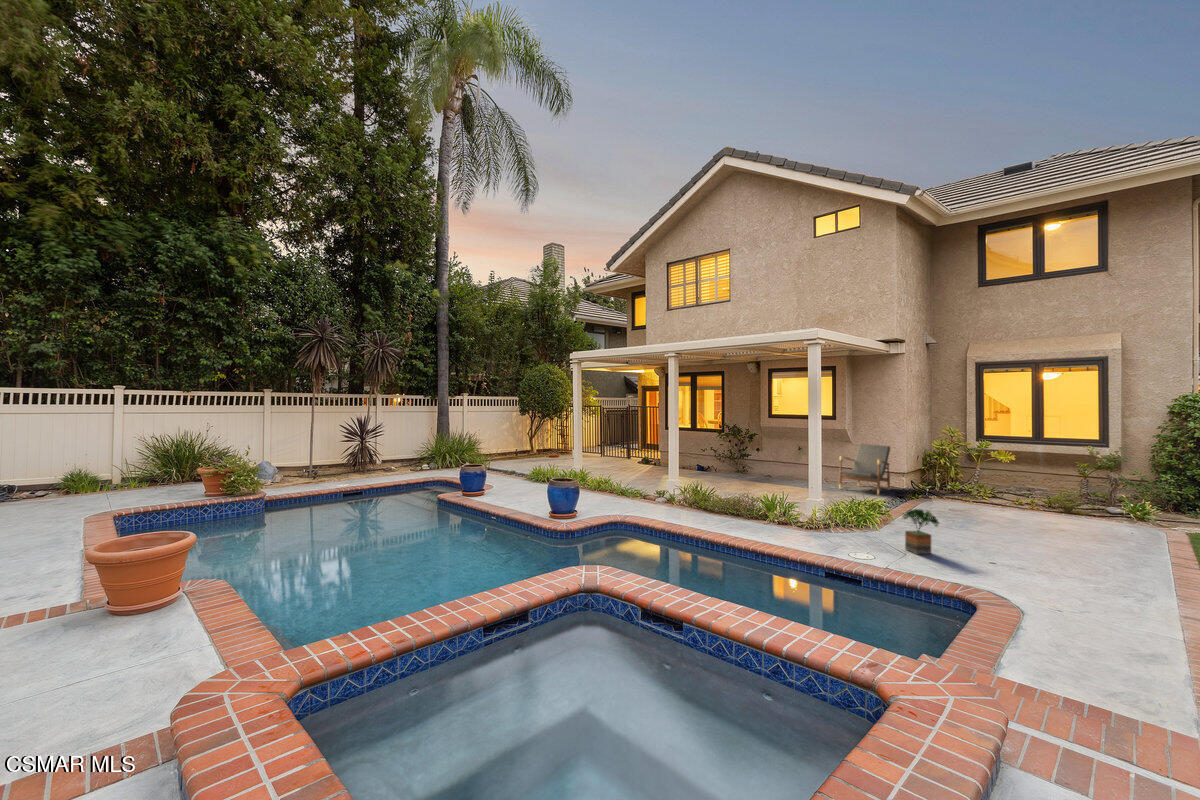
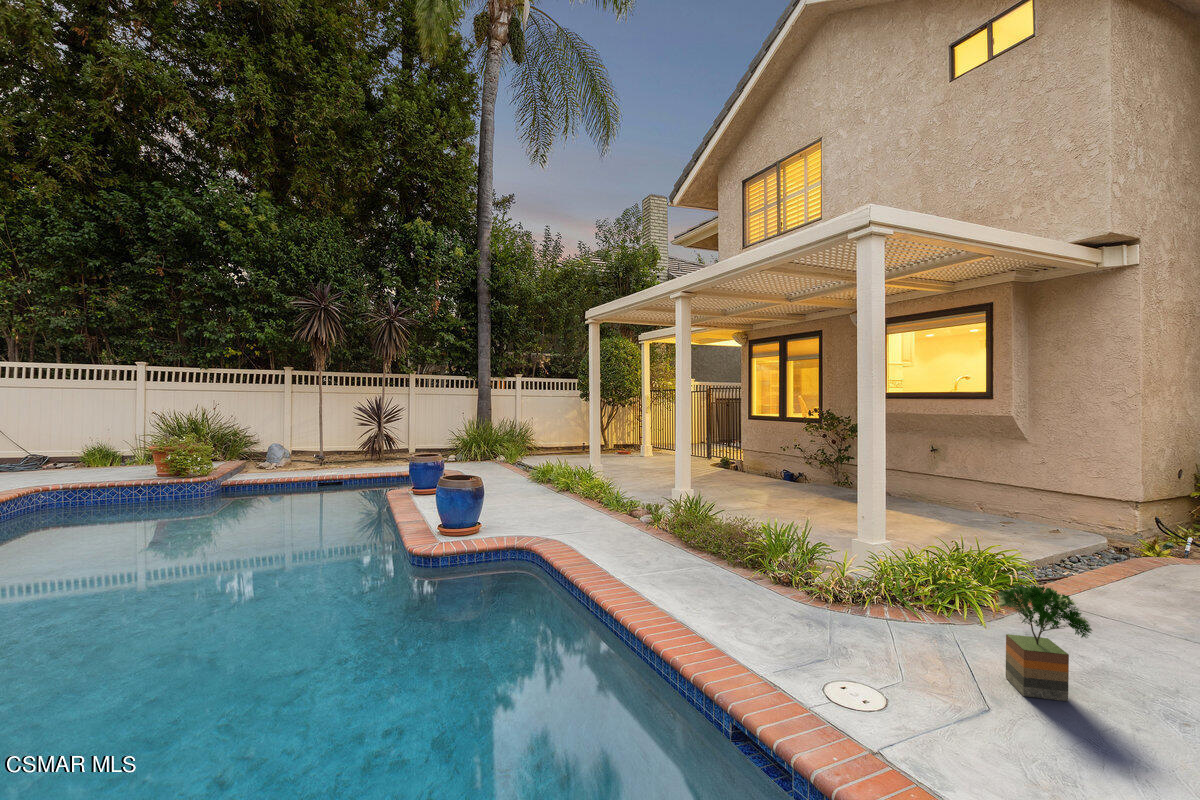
lounge chair: present [839,444,890,494] -> none [984,447,1100,544]

